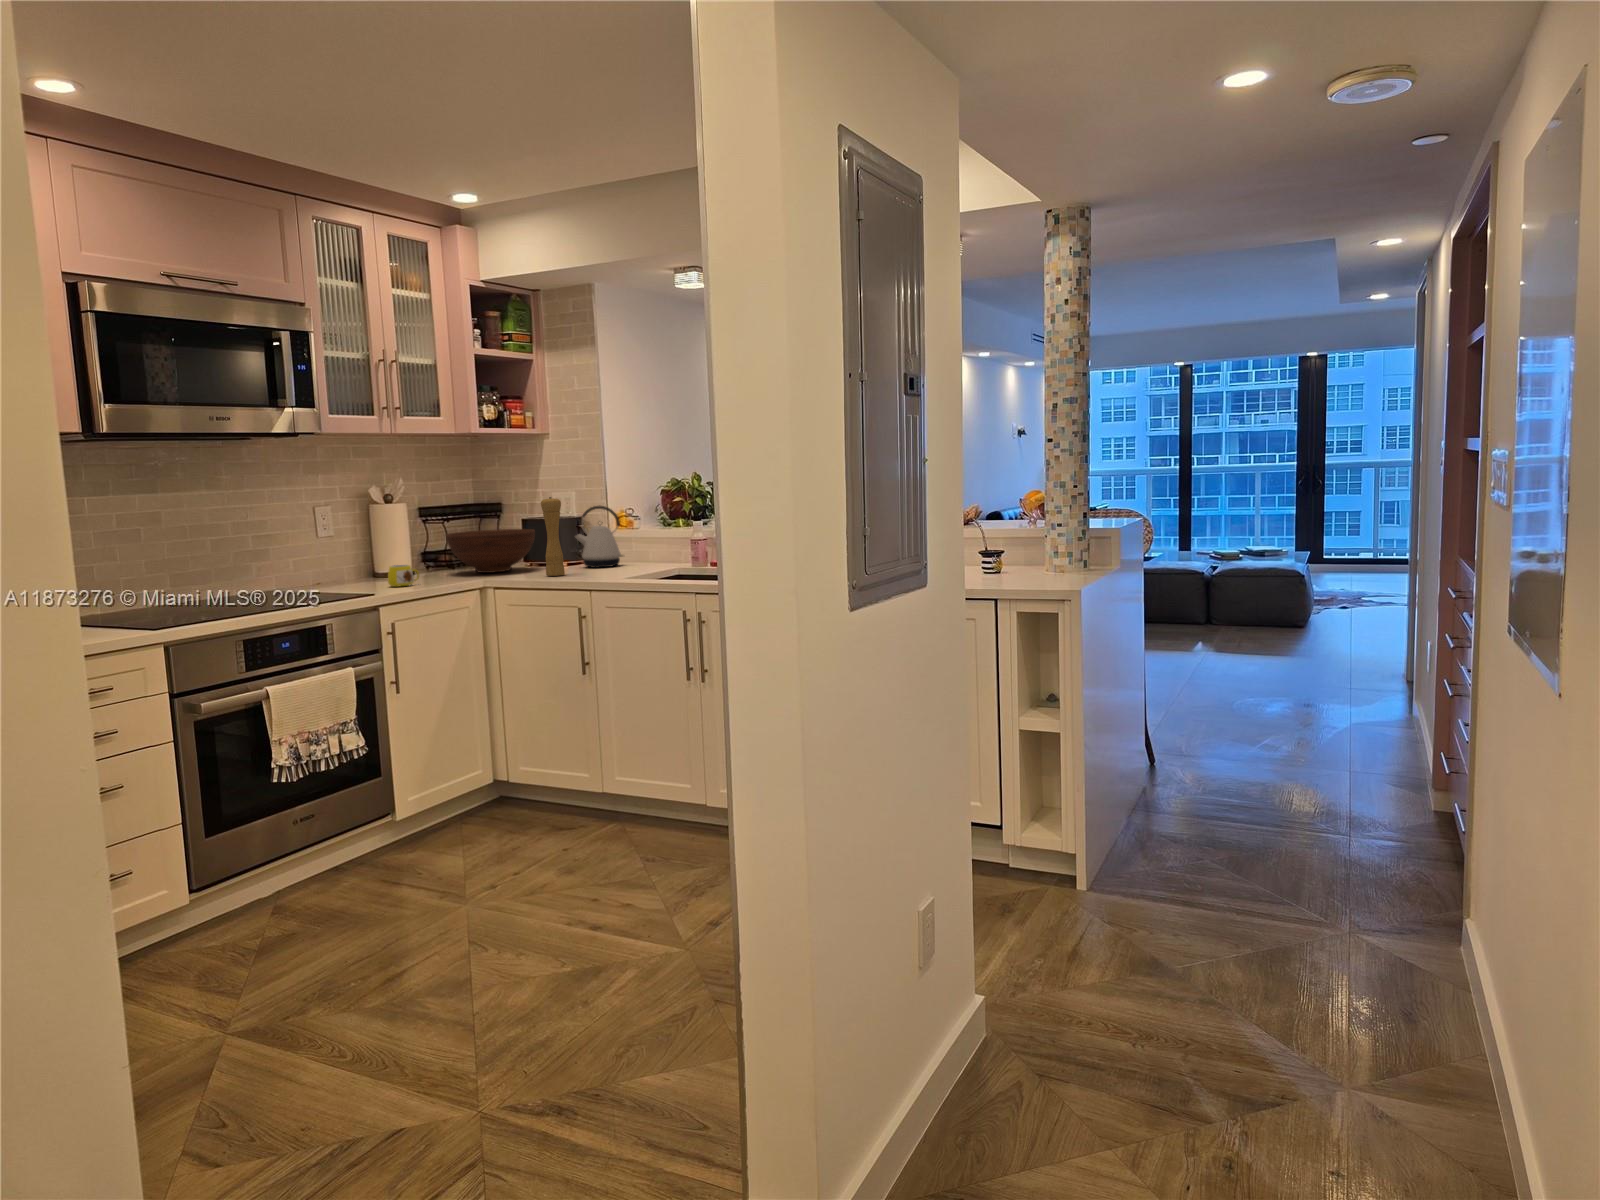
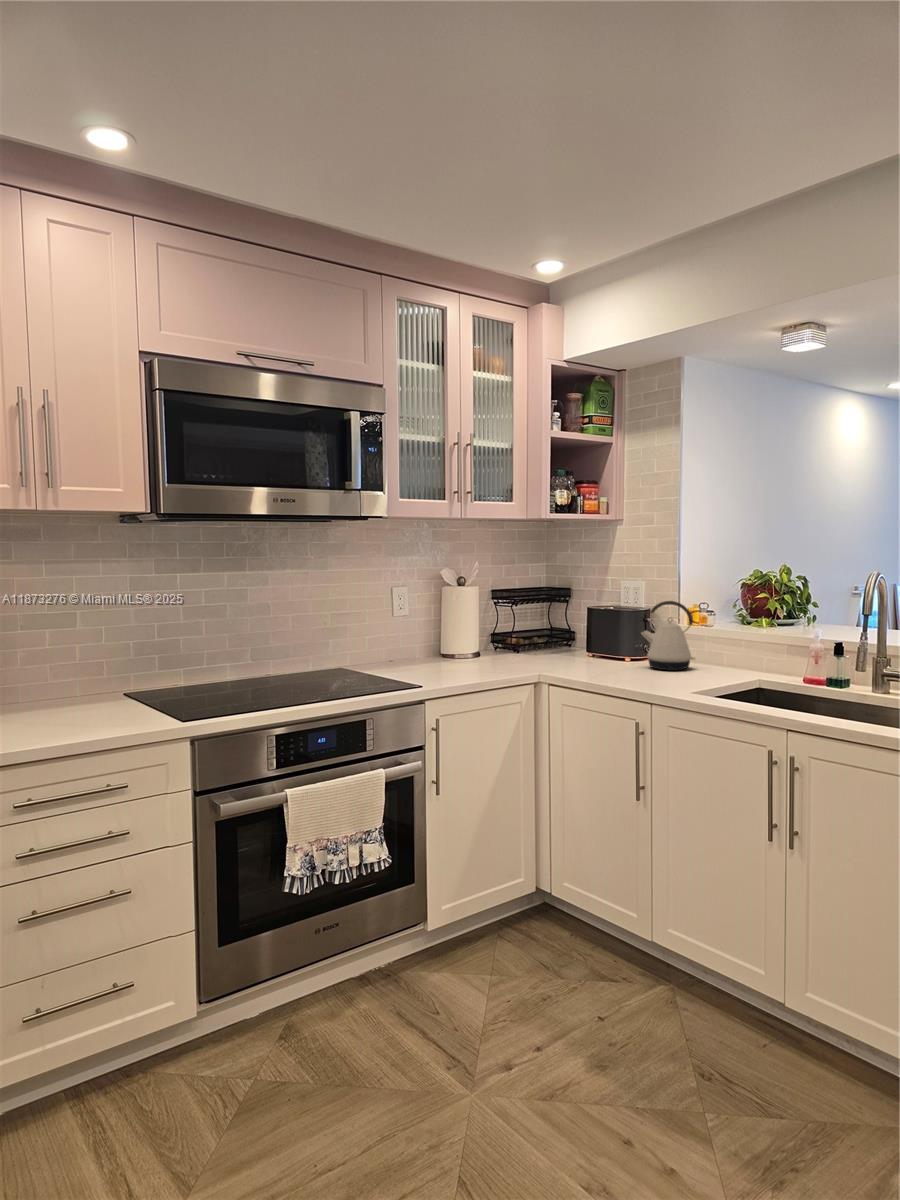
pepper mill: present [541,497,565,576] -> none [604,592,627,680]
fruit bowl: present [446,529,535,573] -> none [507,618,599,665]
mug: present [388,565,419,587] -> none [440,654,472,678]

